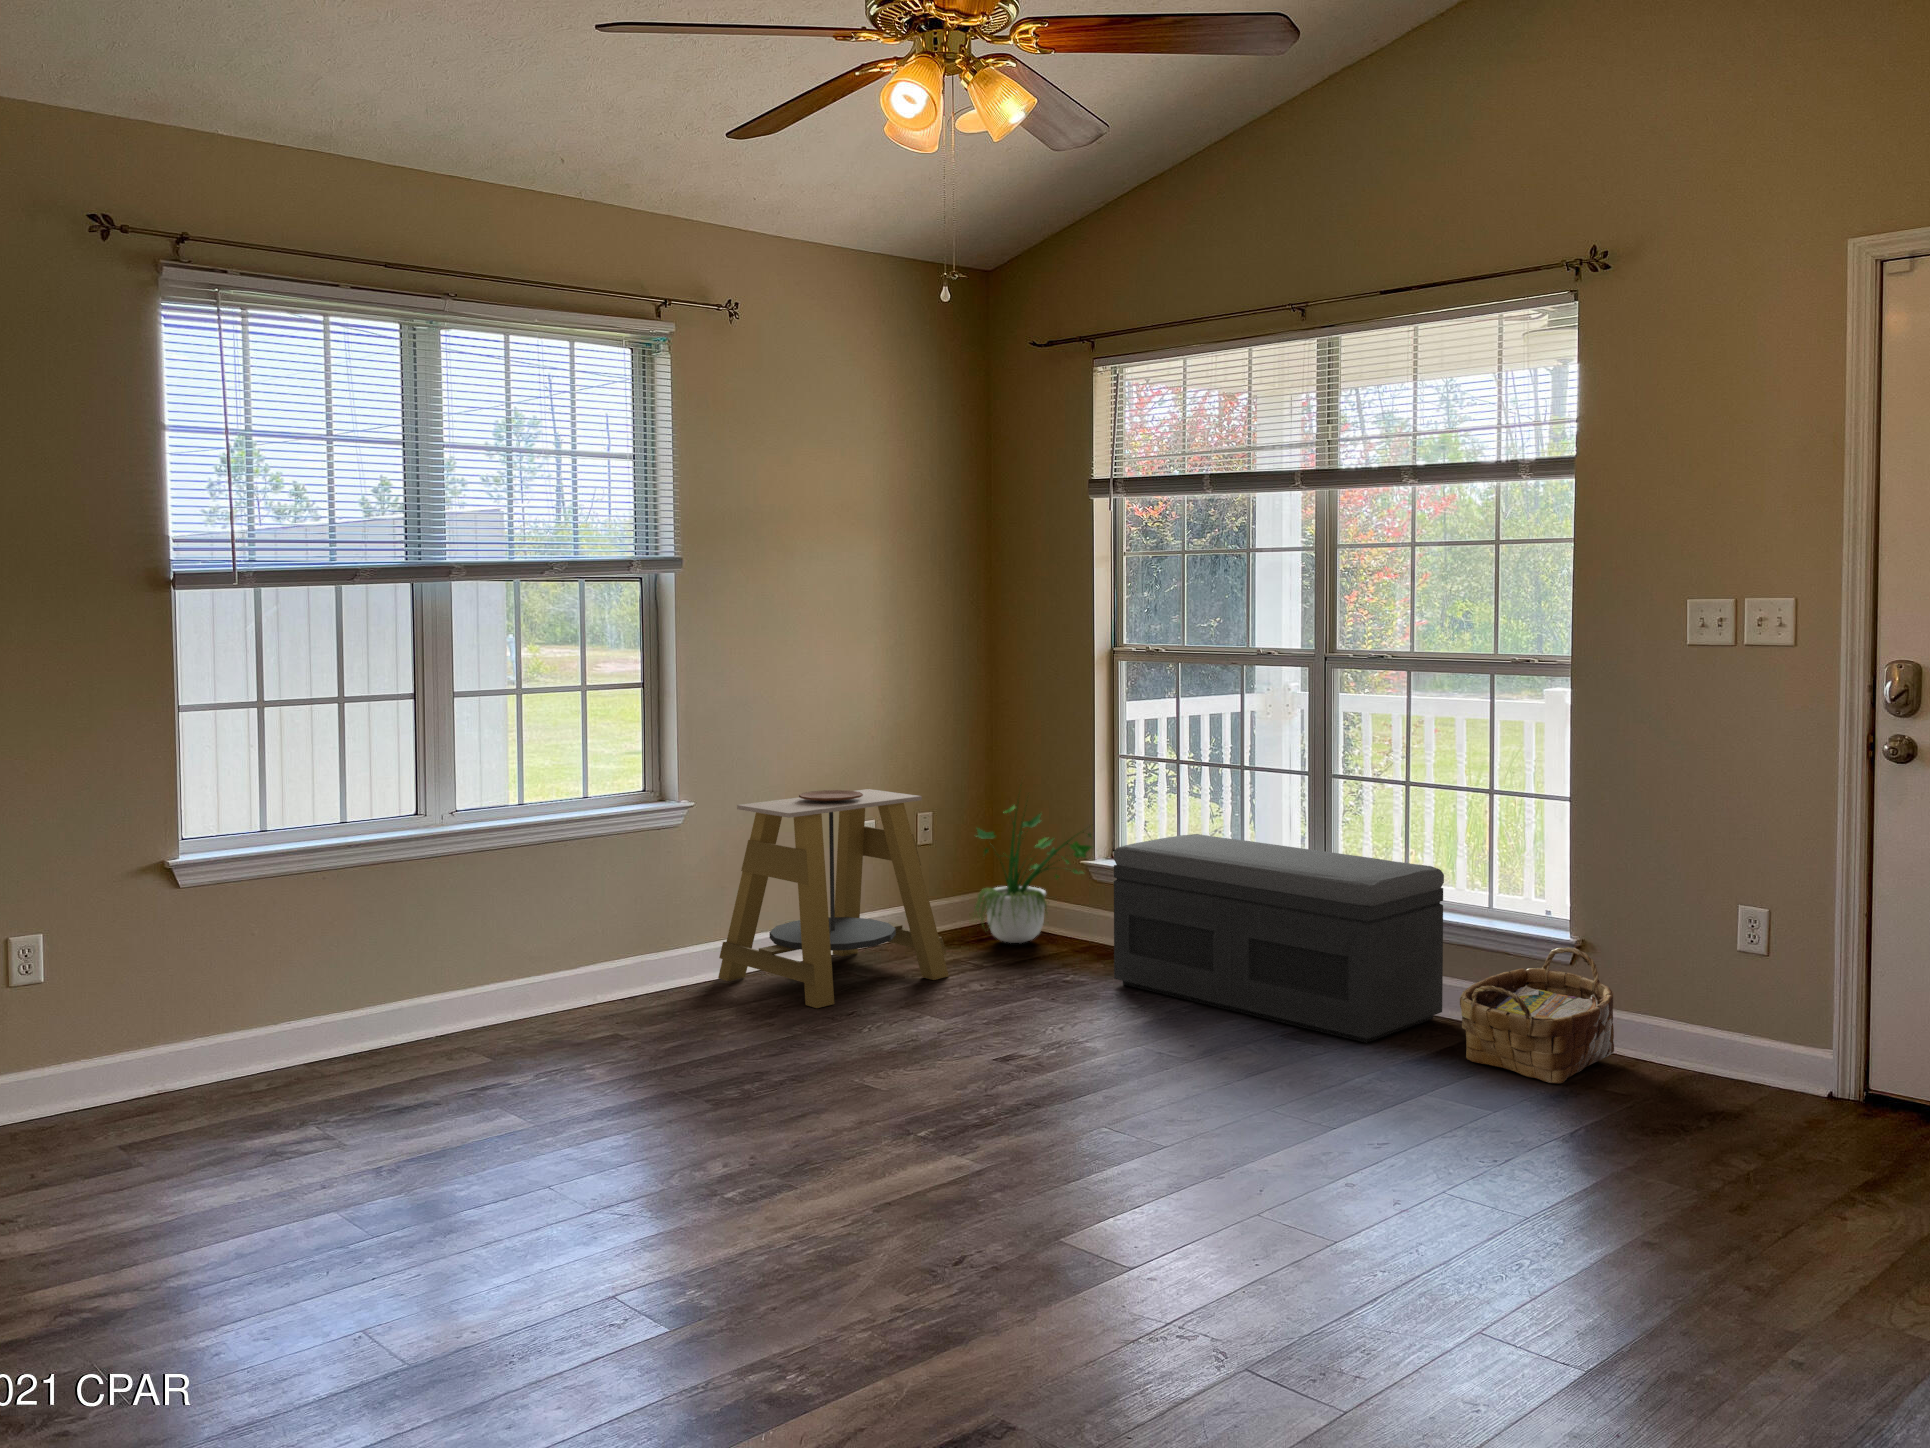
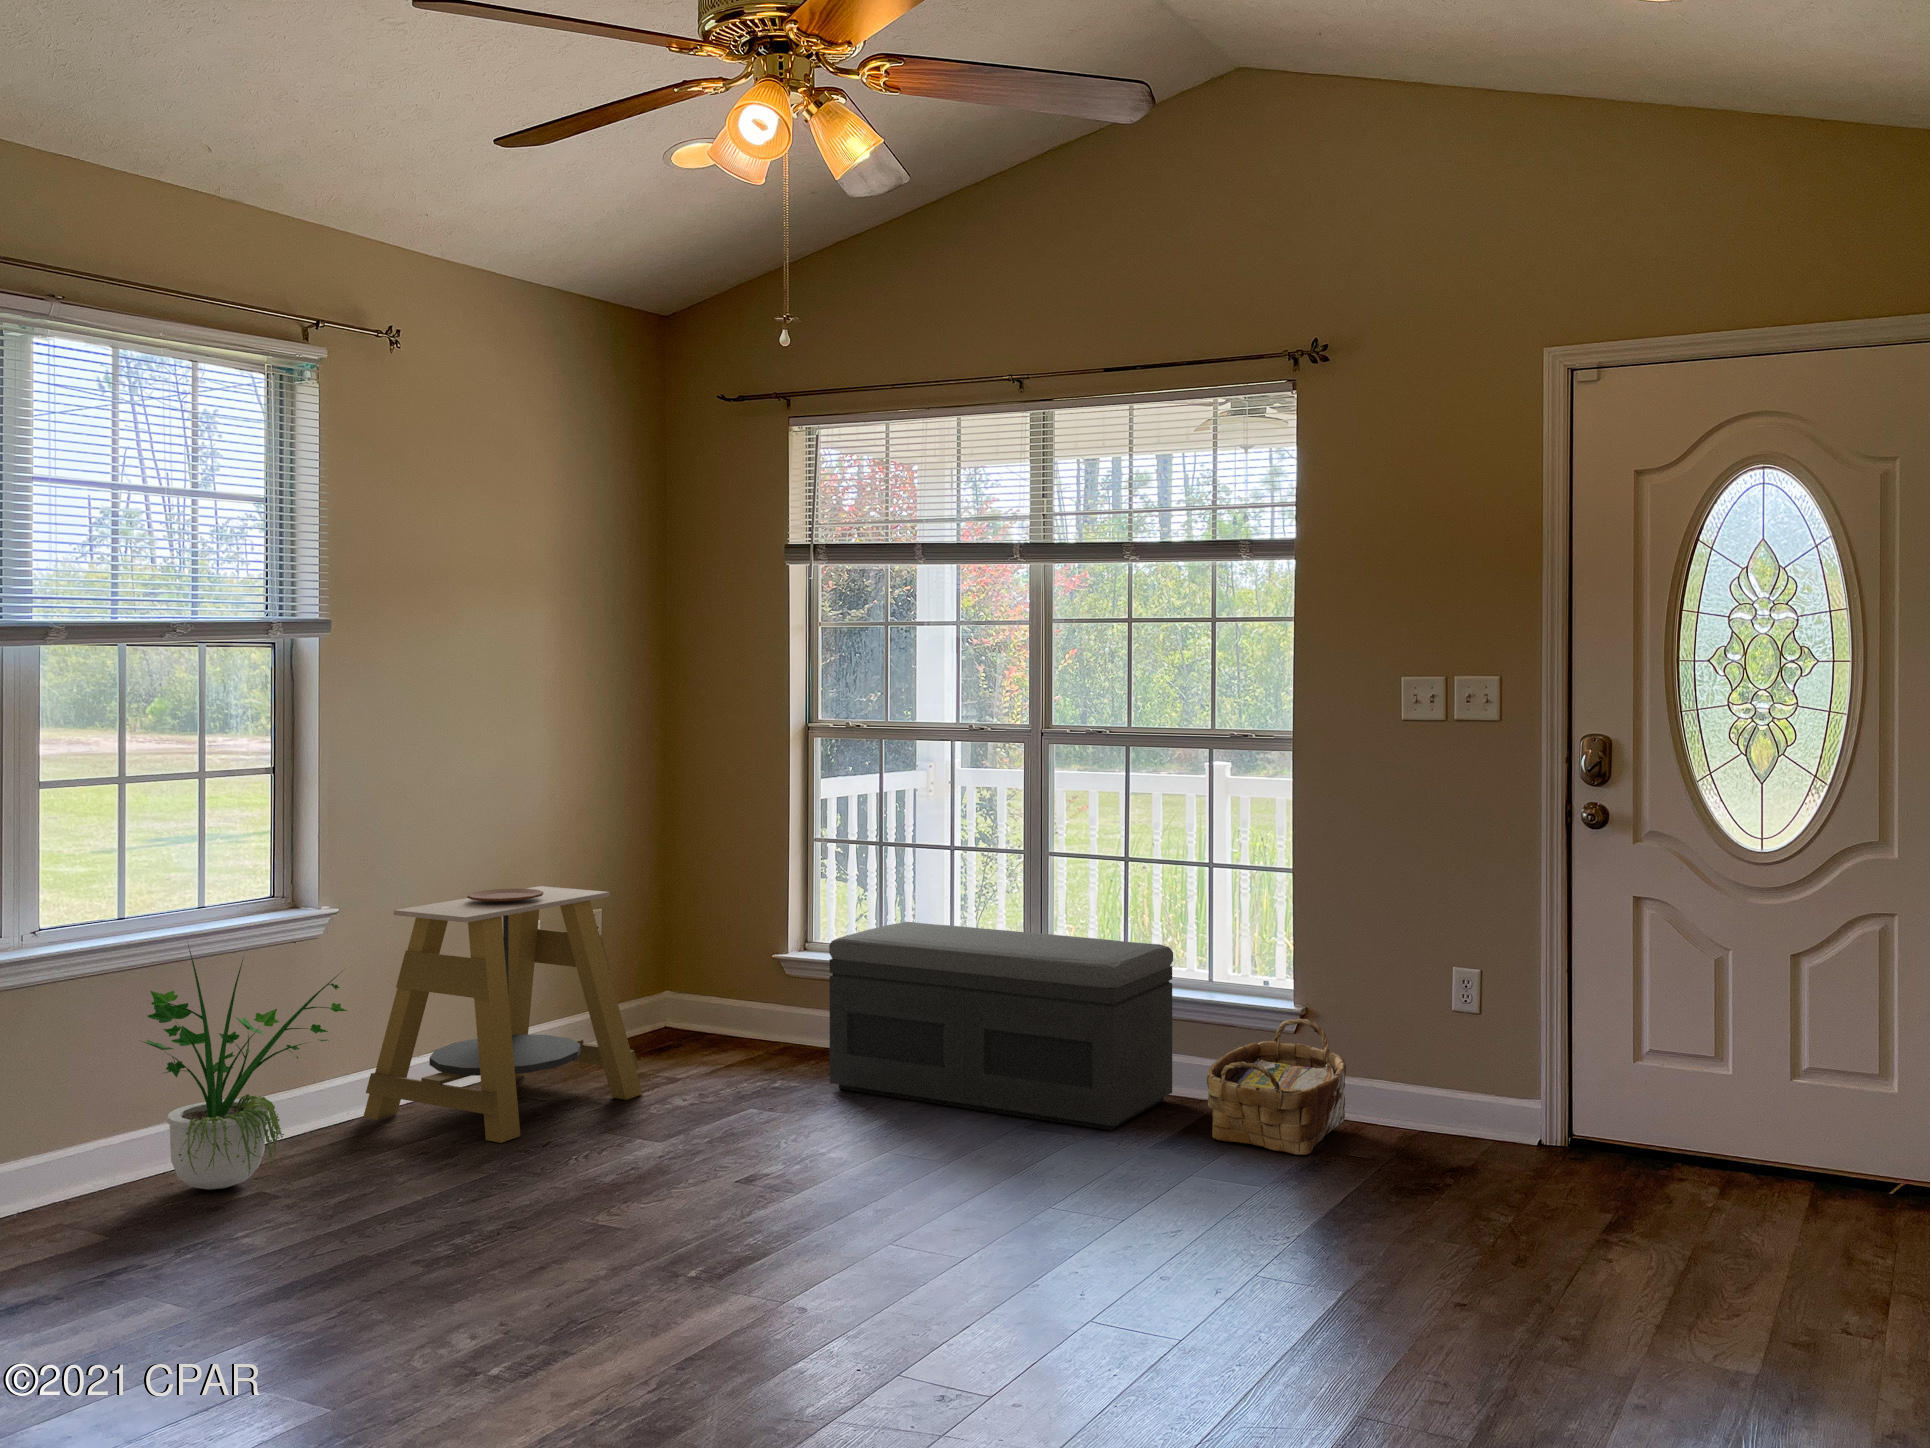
potted plant: present [975,802,1092,943] -> present [142,945,347,1190]

